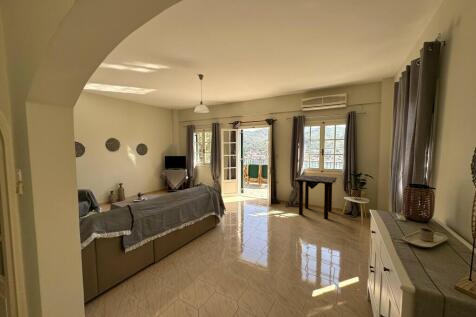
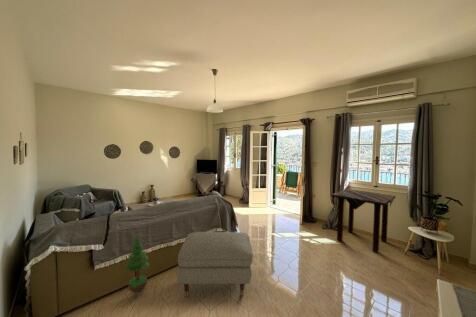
ottoman: none [192,213,253,265] -> present [177,232,253,297]
potted tree: none [150,220,169,270] -> present [125,236,149,295]

